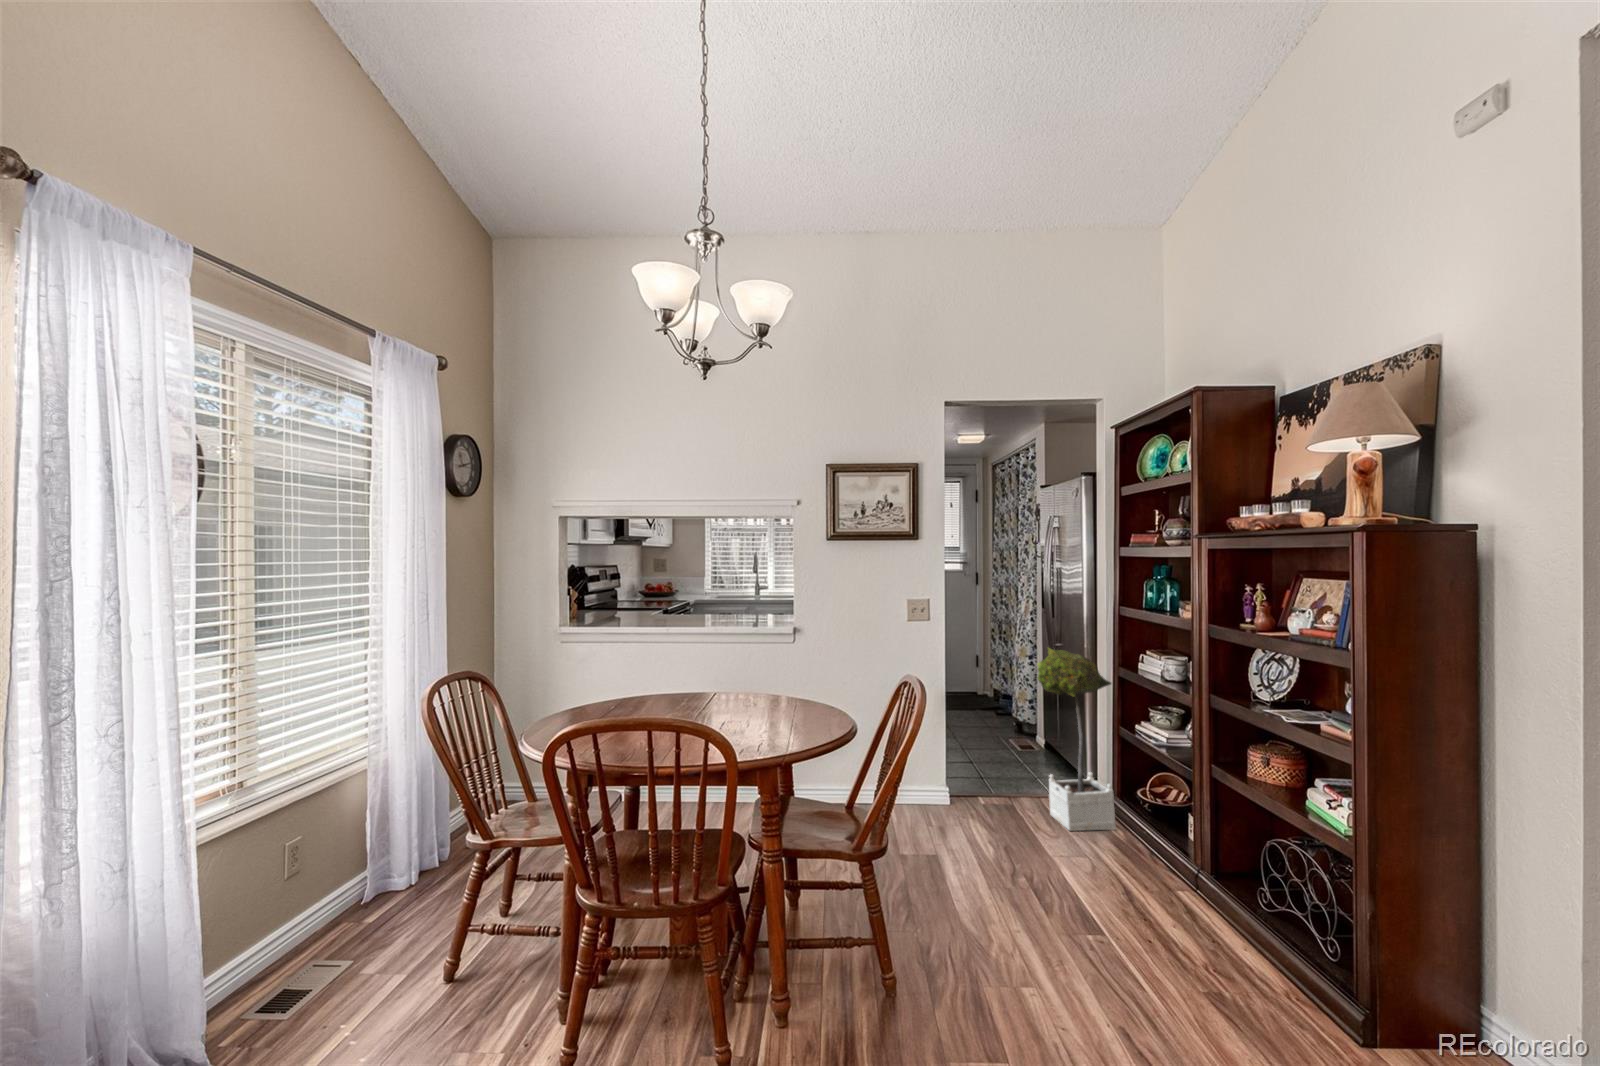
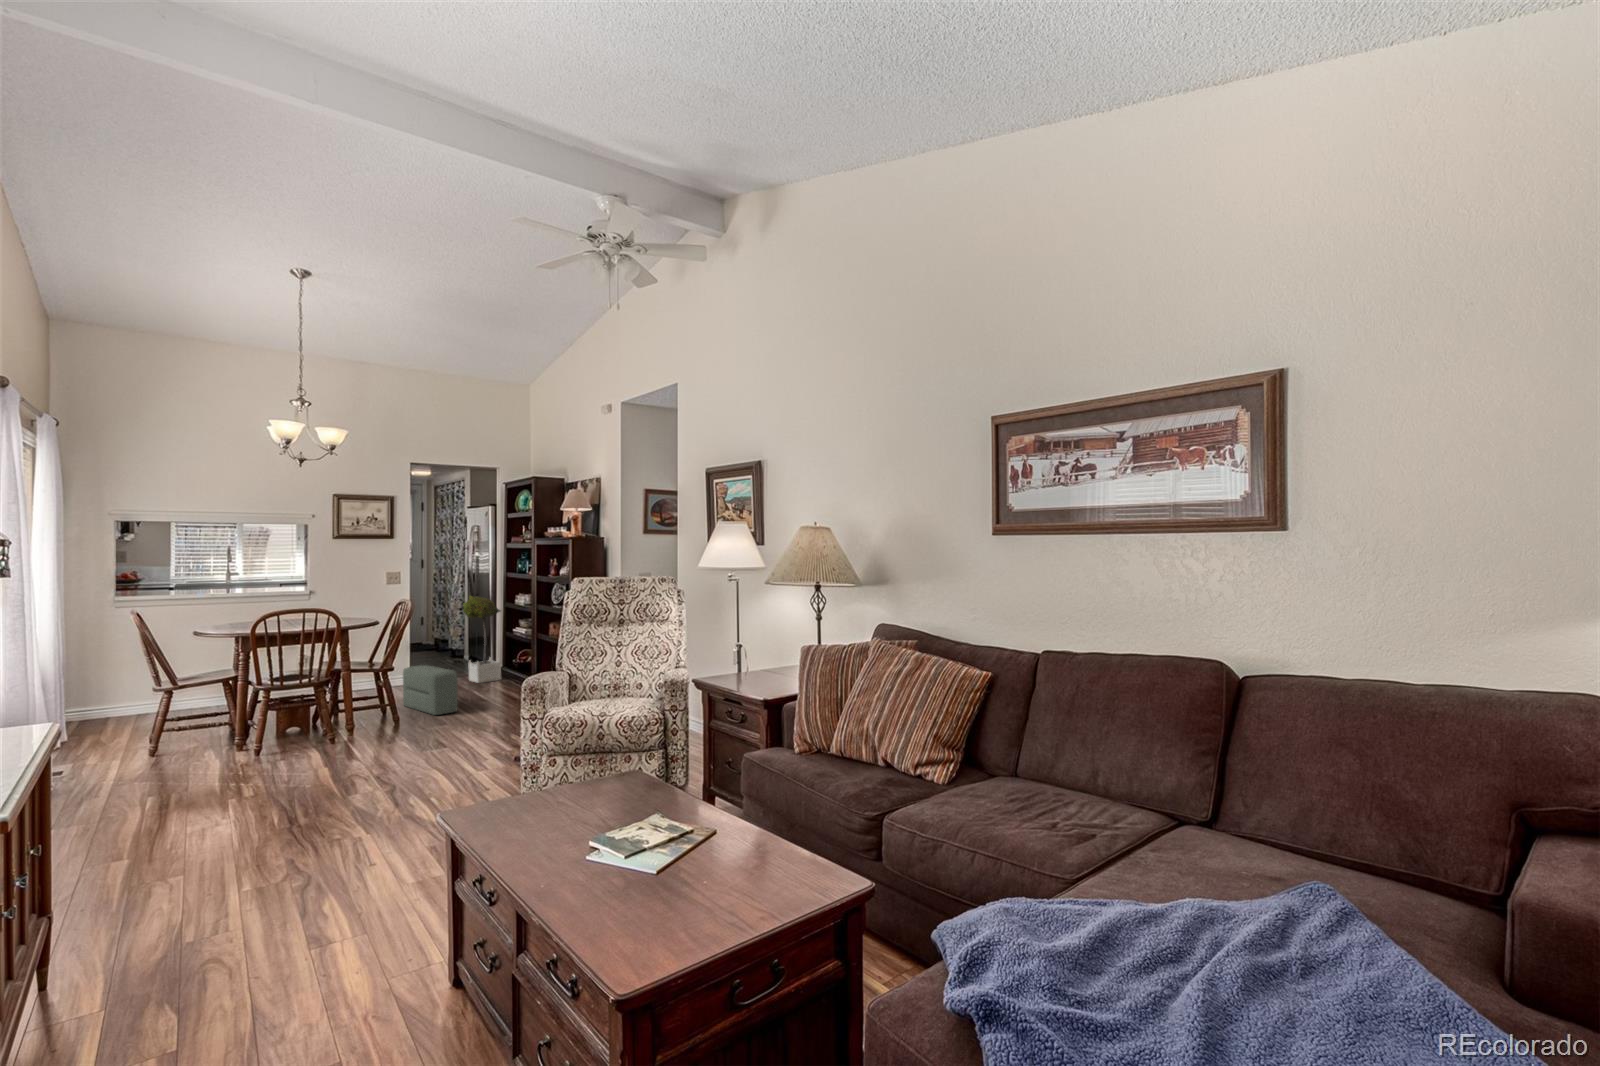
pouf: none [919,813,1034,988] -> present [403,665,458,715]

